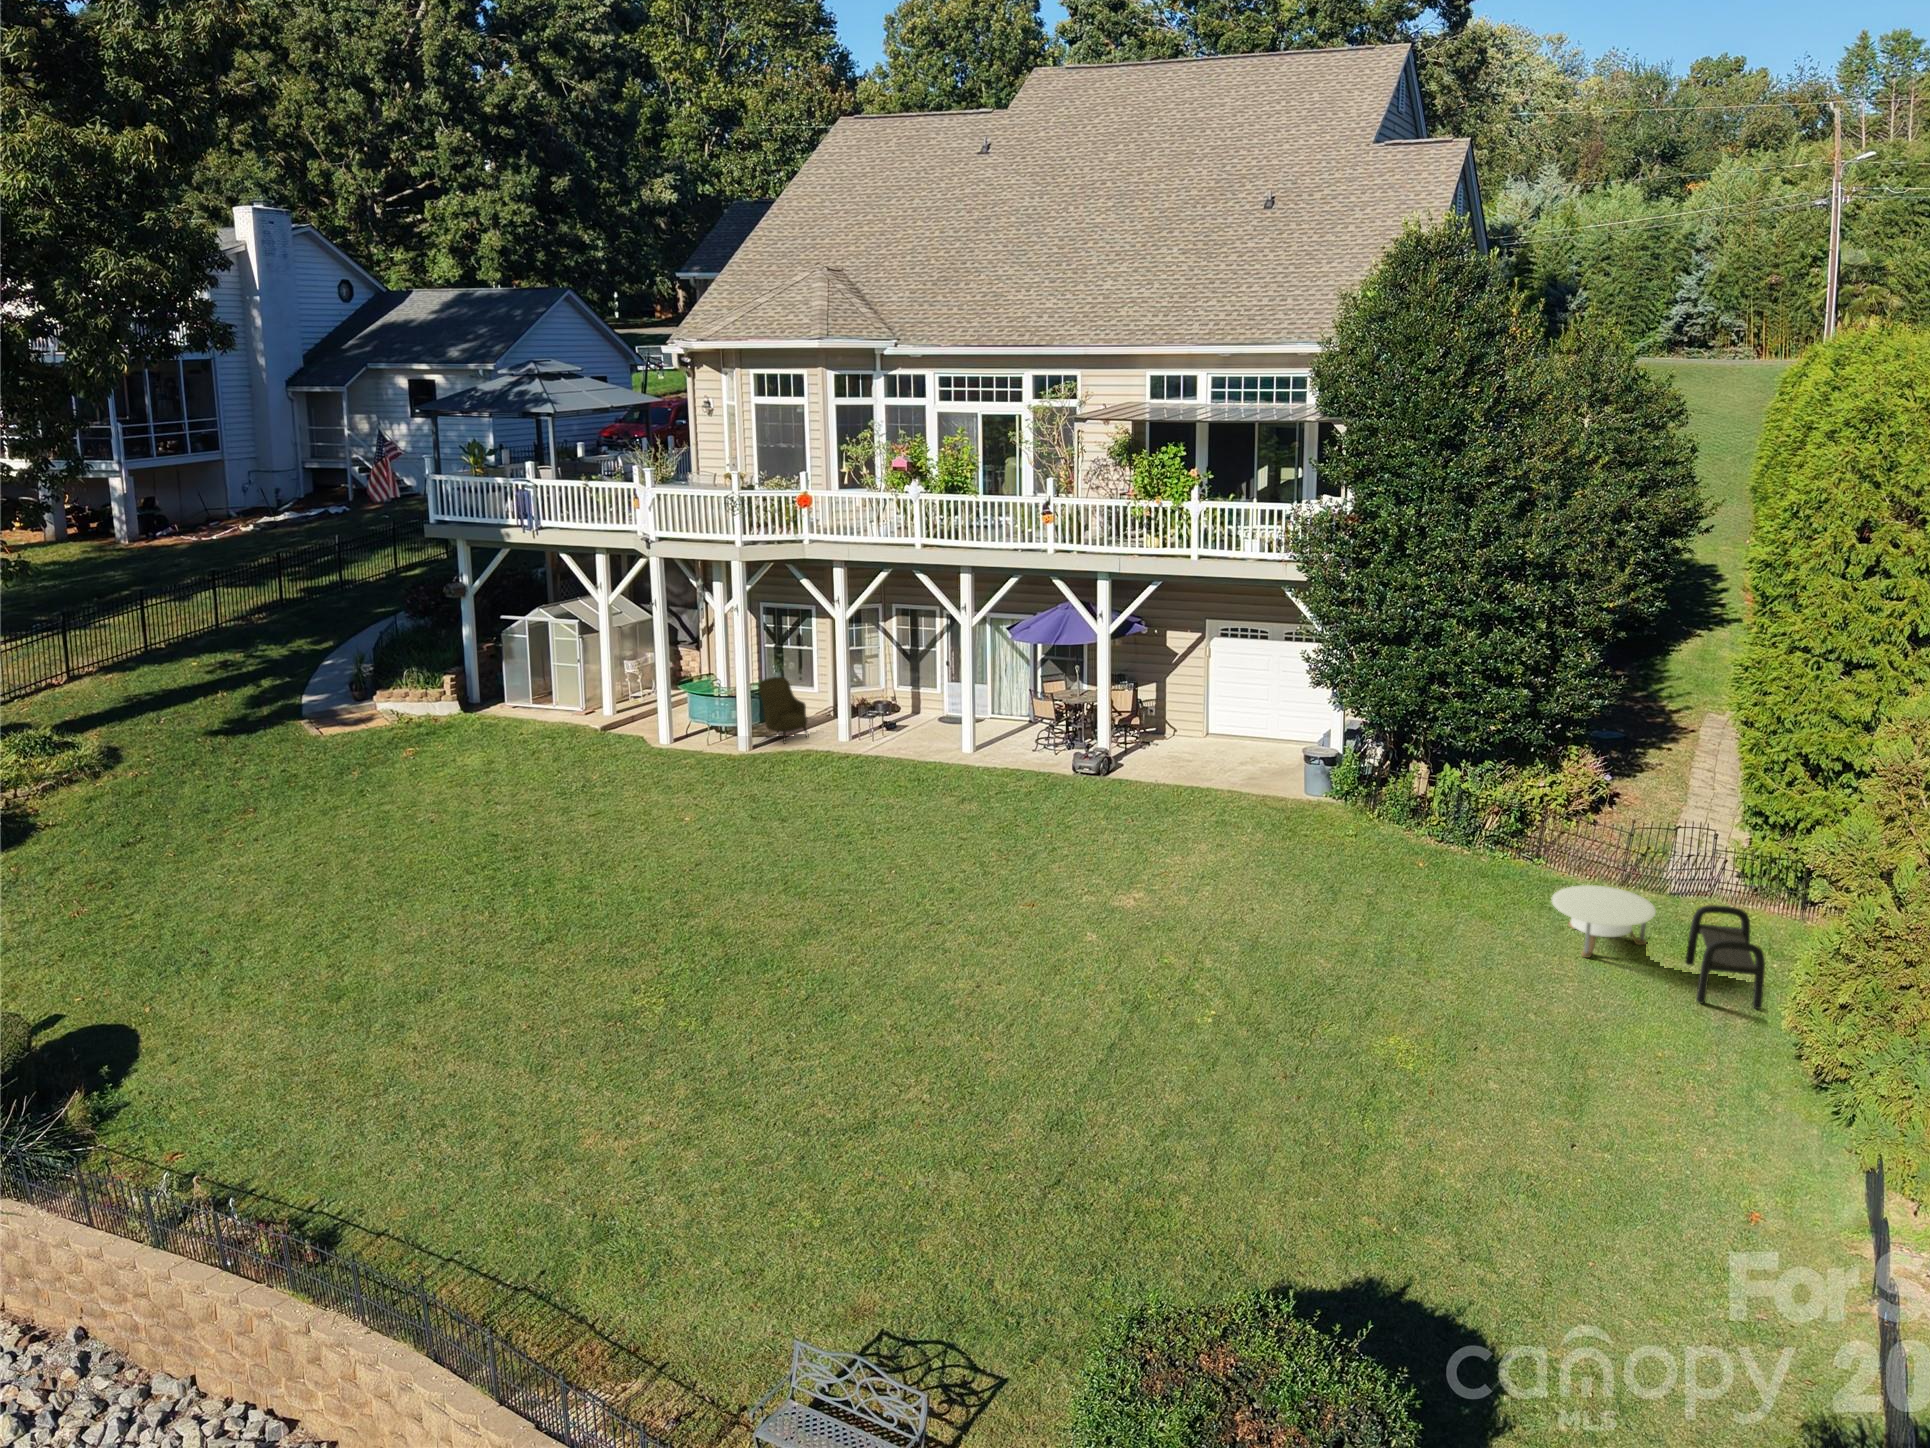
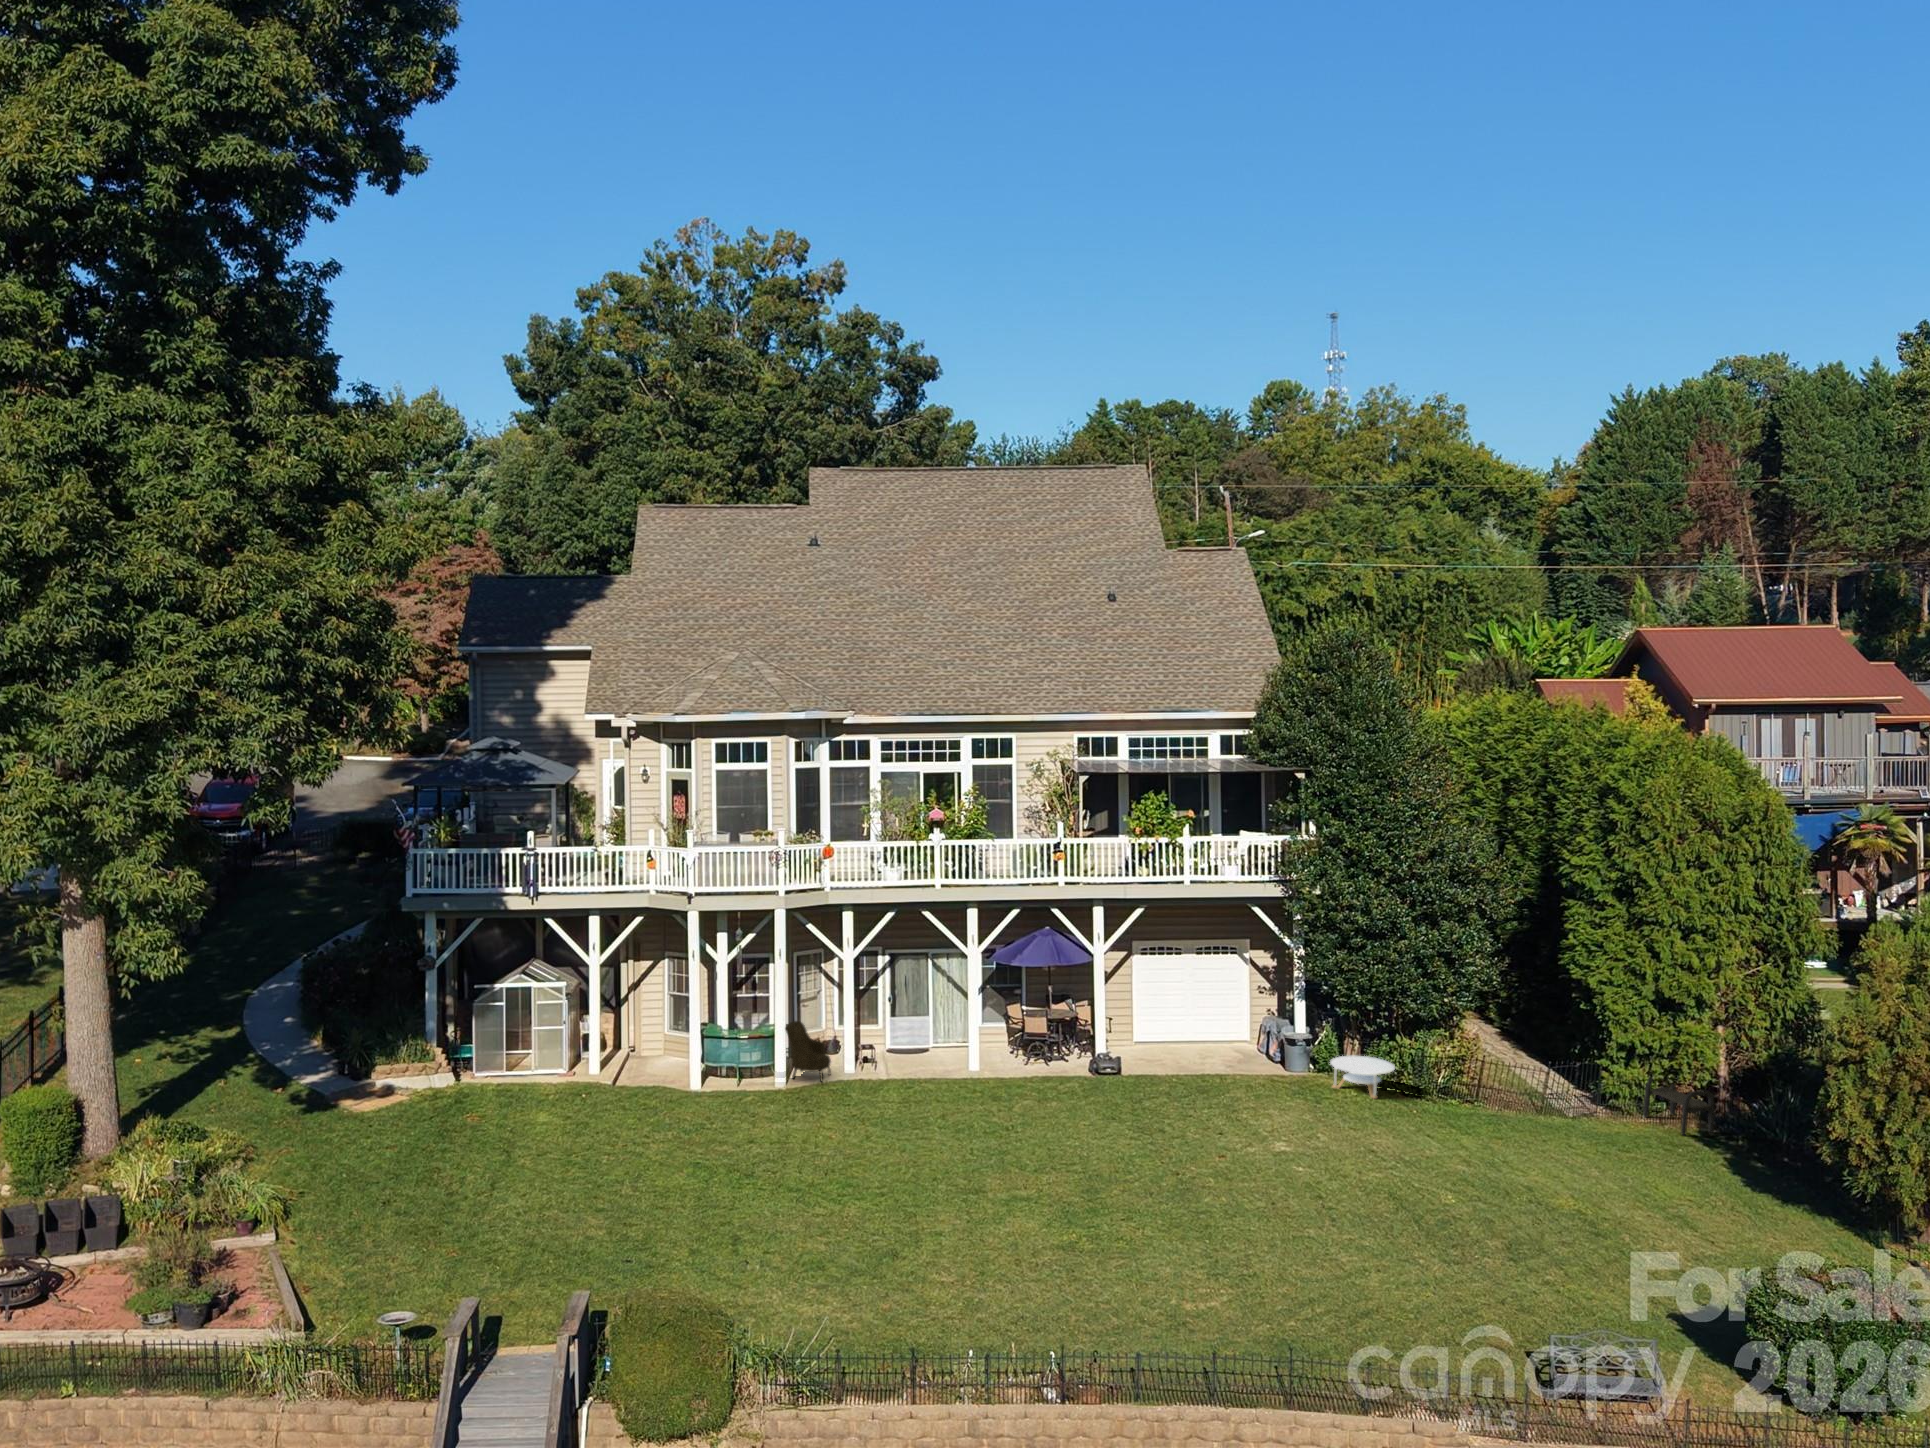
round table: present [1552,885,1656,957] -> present [1330,1056,1395,1099]

